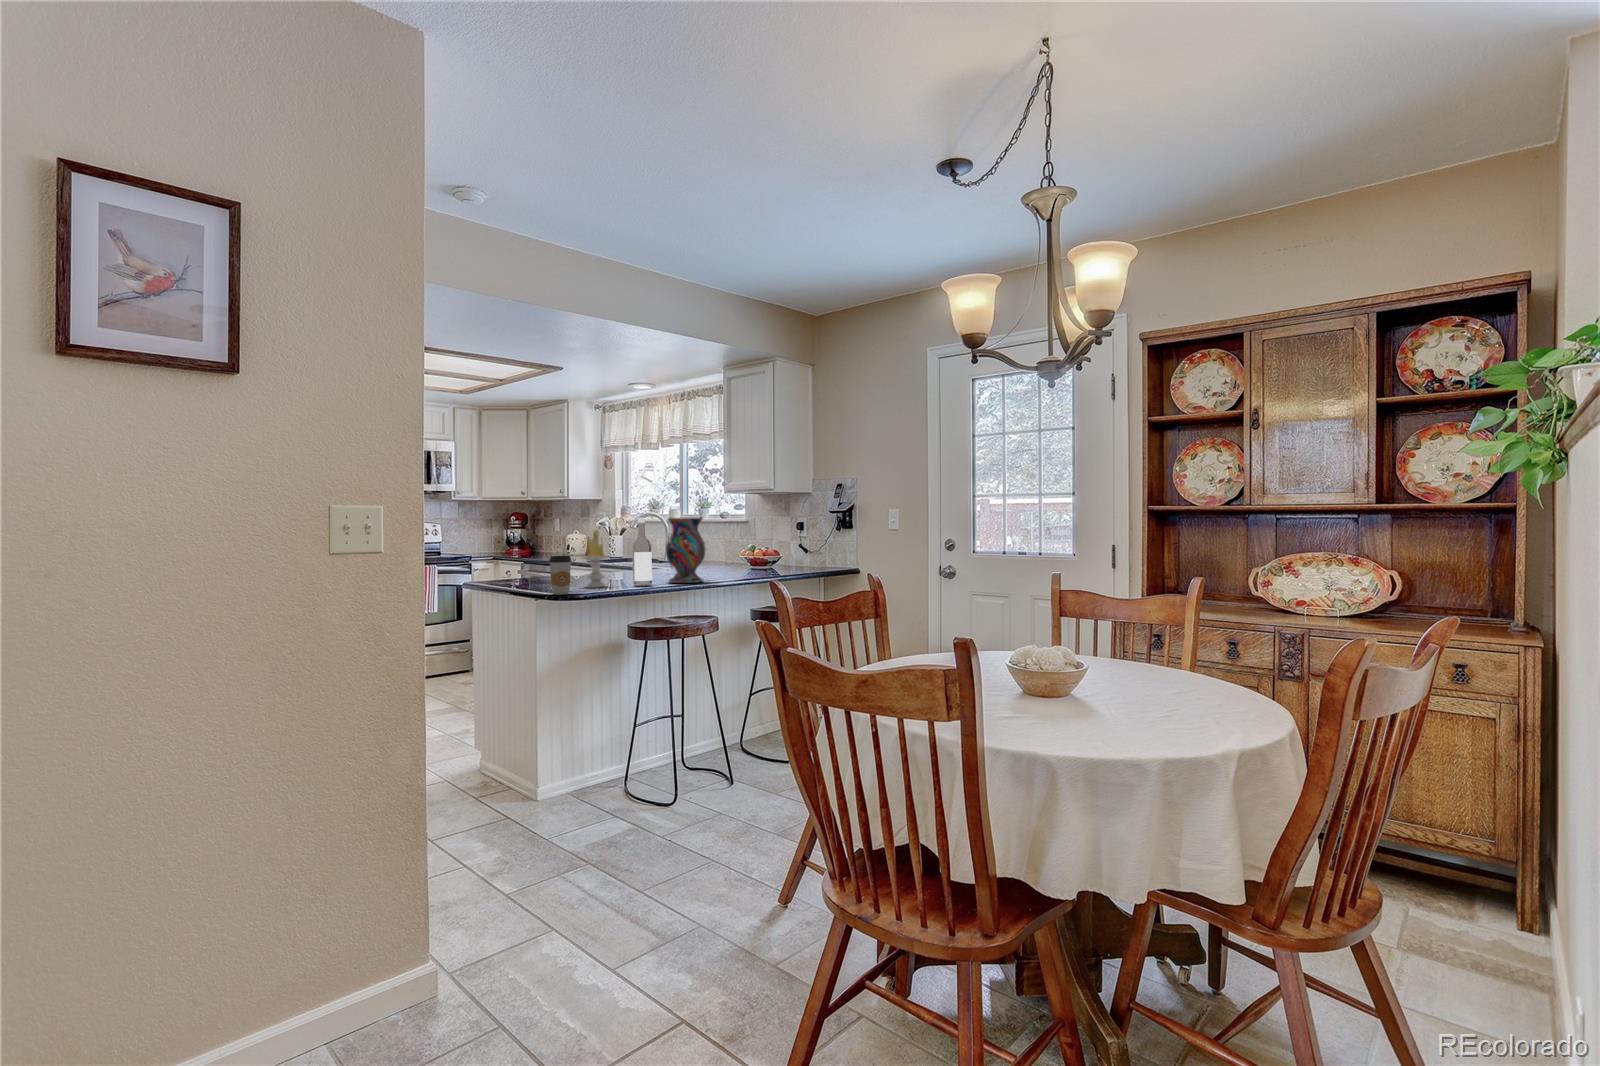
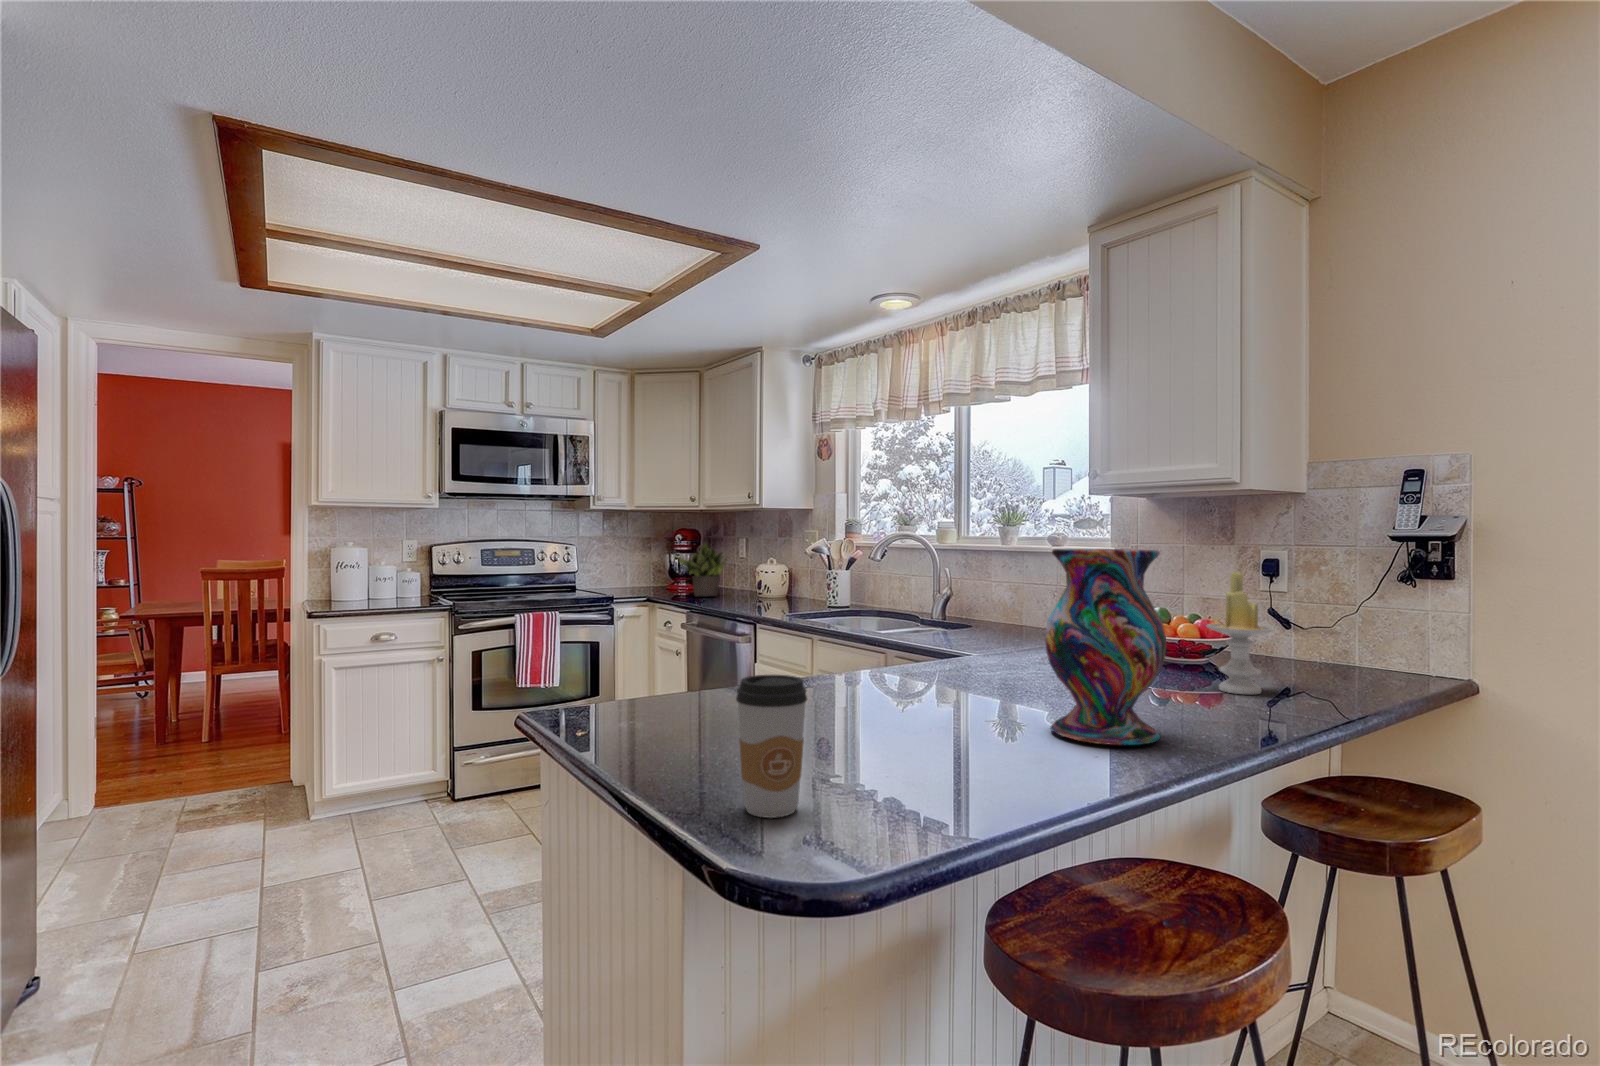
wine bottle: present [632,518,652,586] -> none [968,550,1025,758]
potted plant: none [510,520,548,556] -> present [677,543,727,596]
candle: present [581,530,610,588] -> present [1206,572,1275,694]

